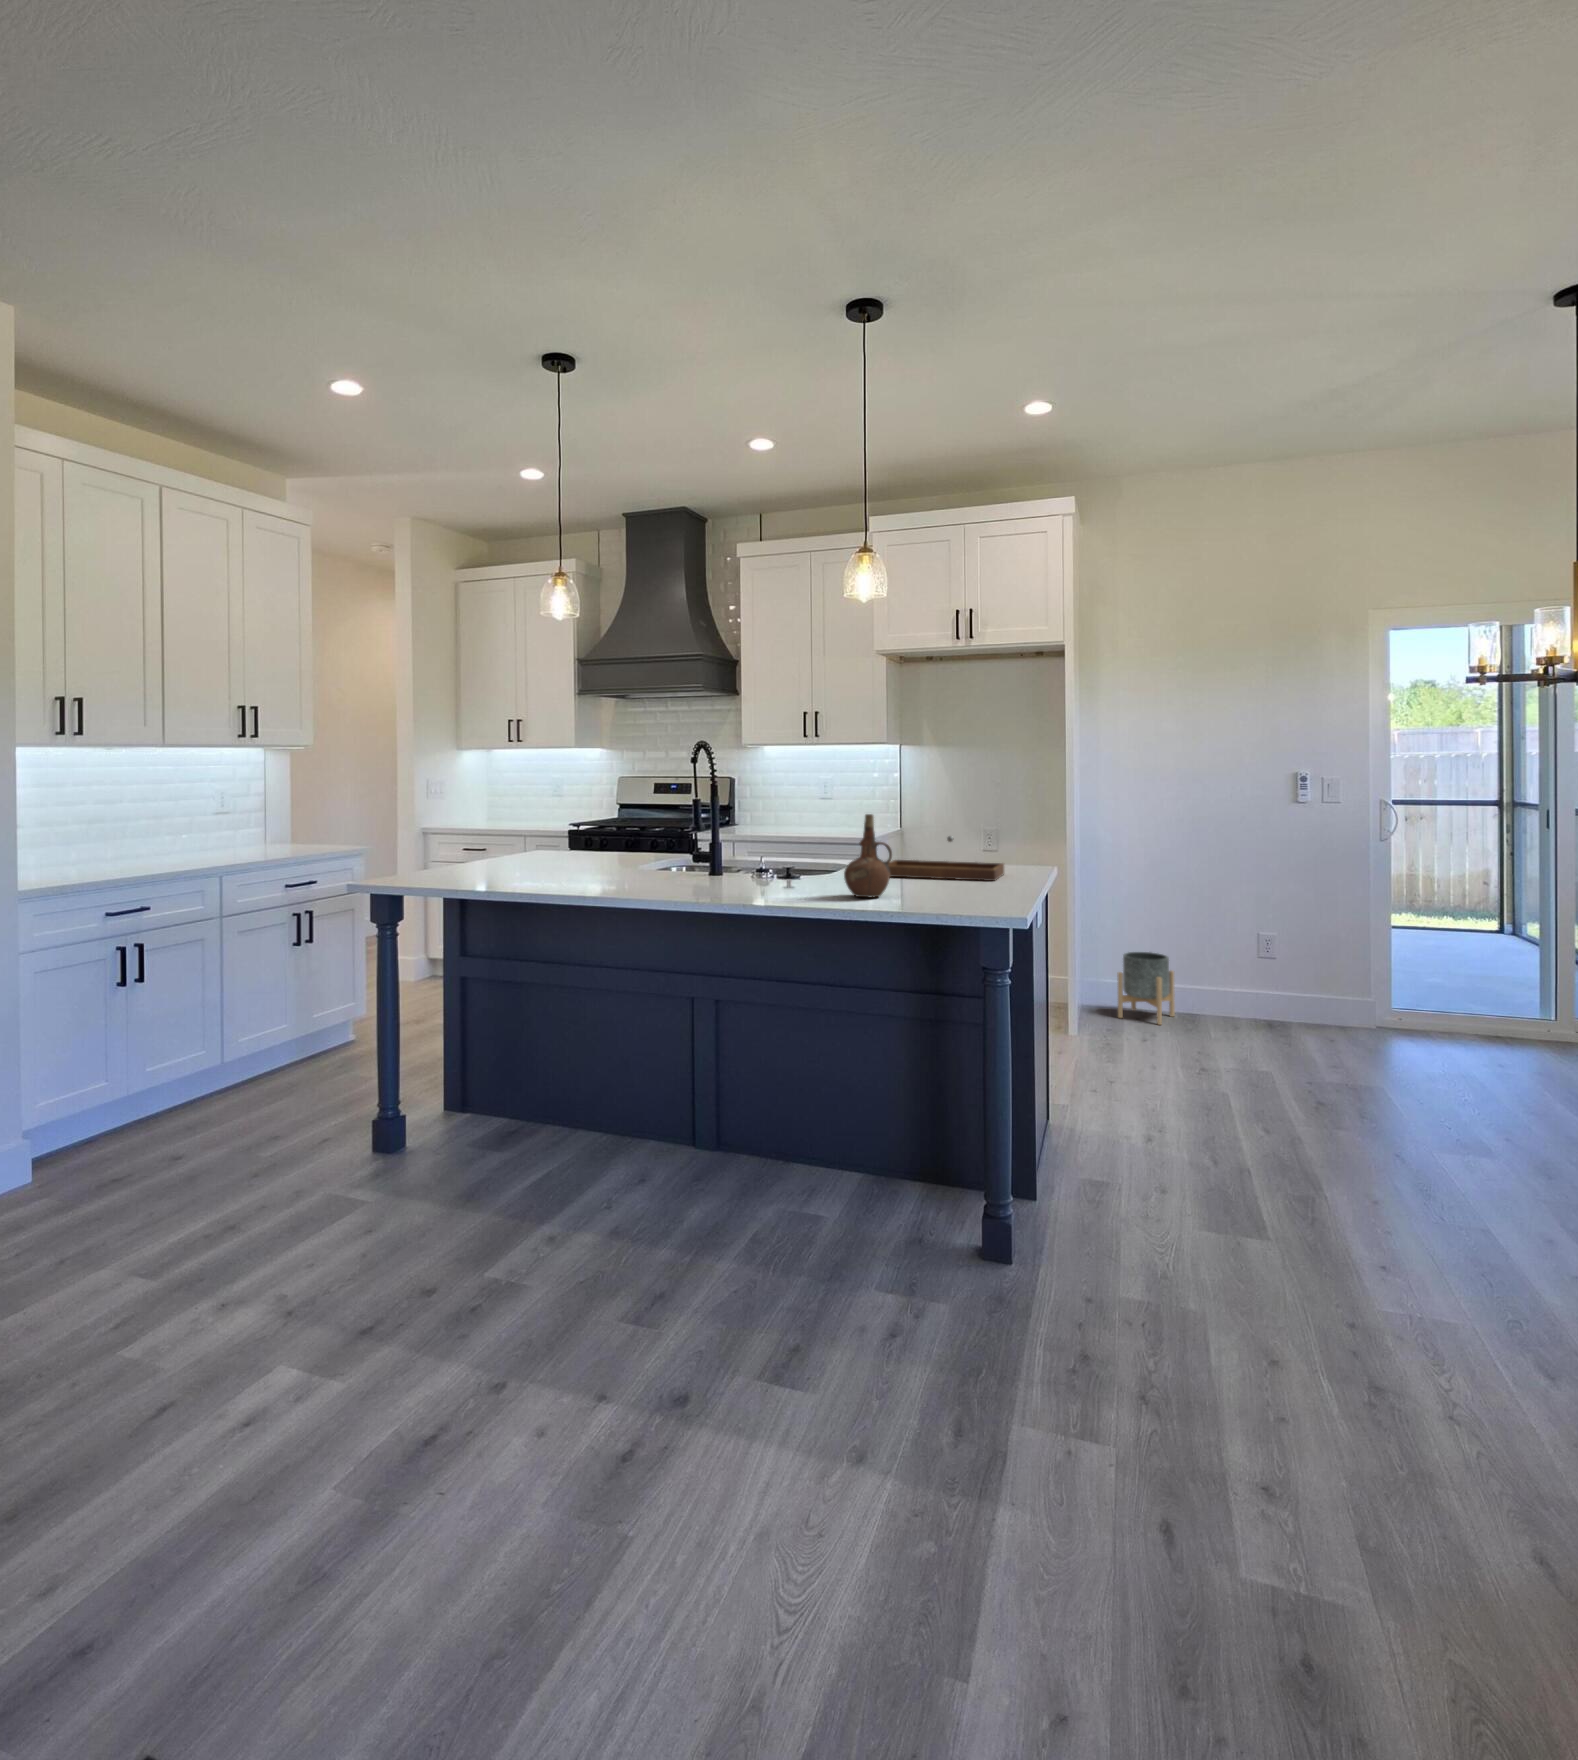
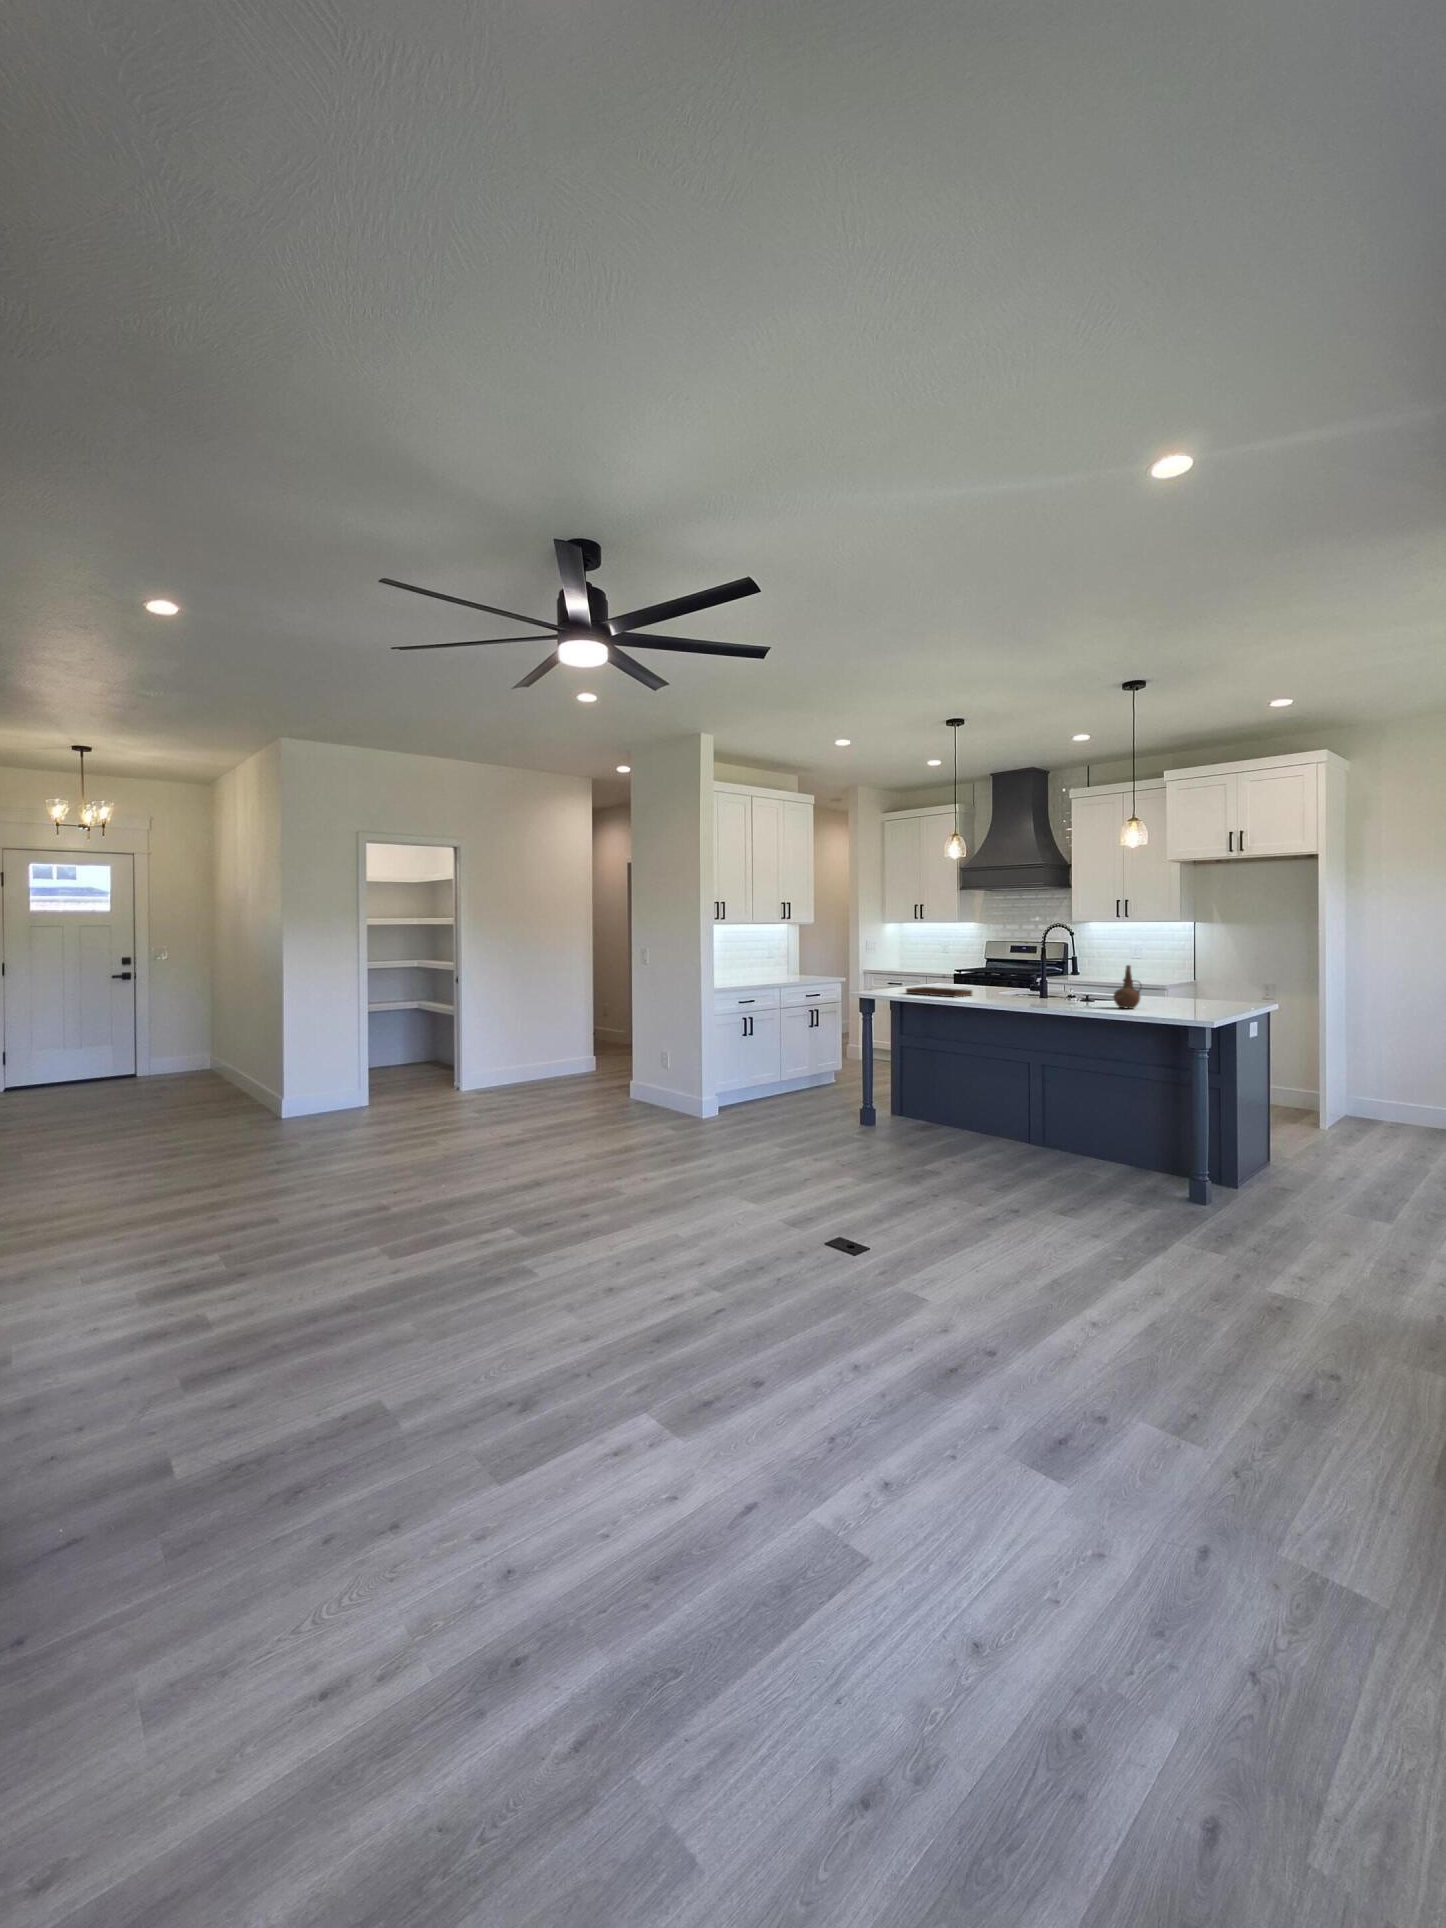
tray: present [888,836,1004,881] -> present [906,976,972,997]
planter: present [1117,952,1175,1025] -> none [1366,1075,1419,1128]

